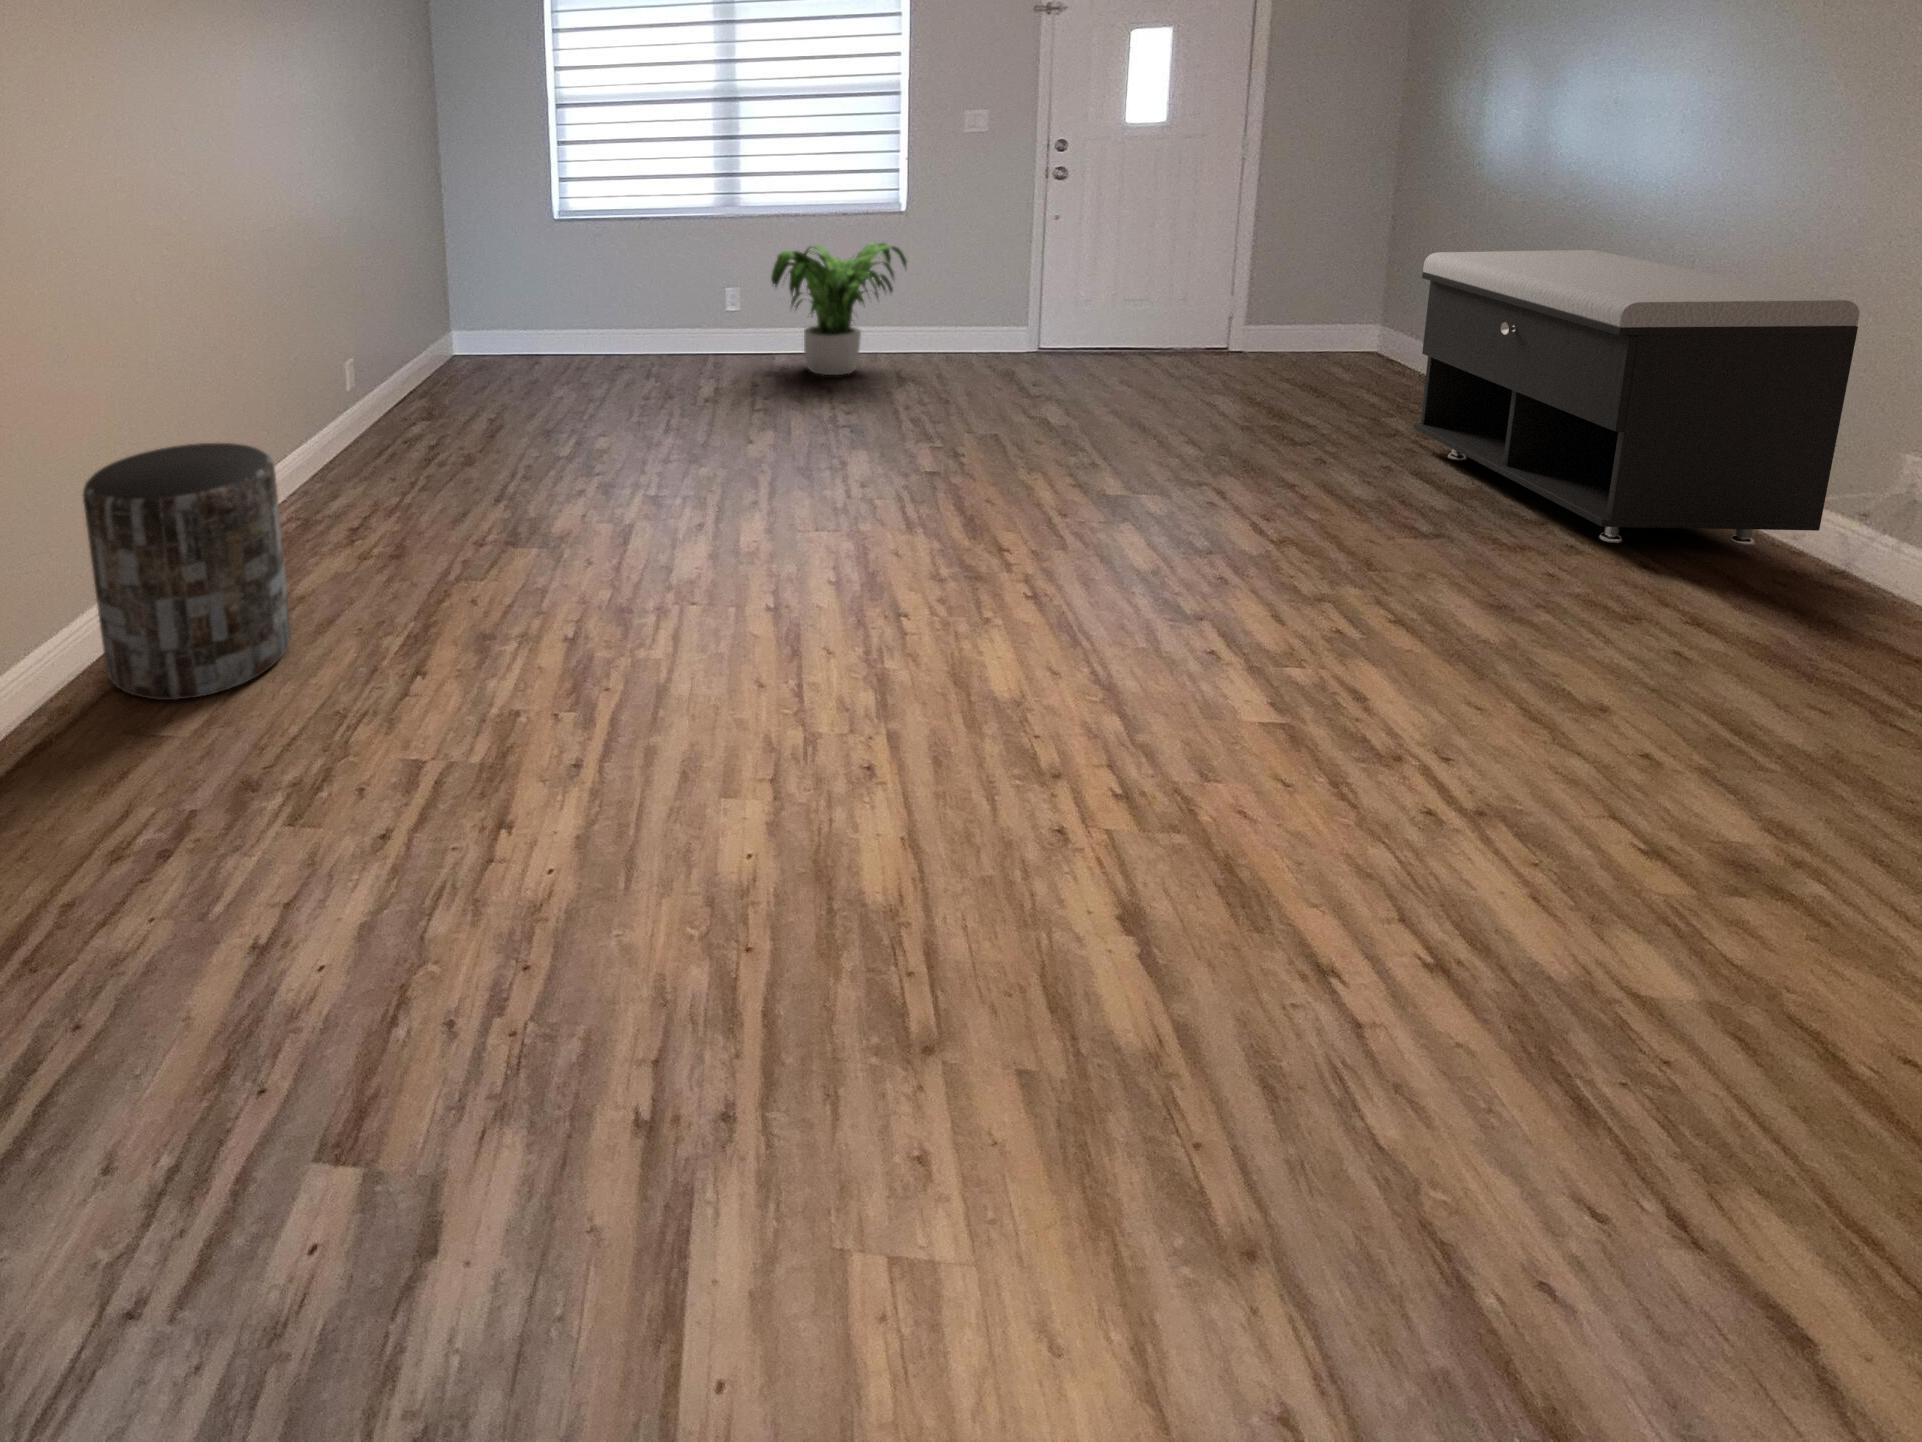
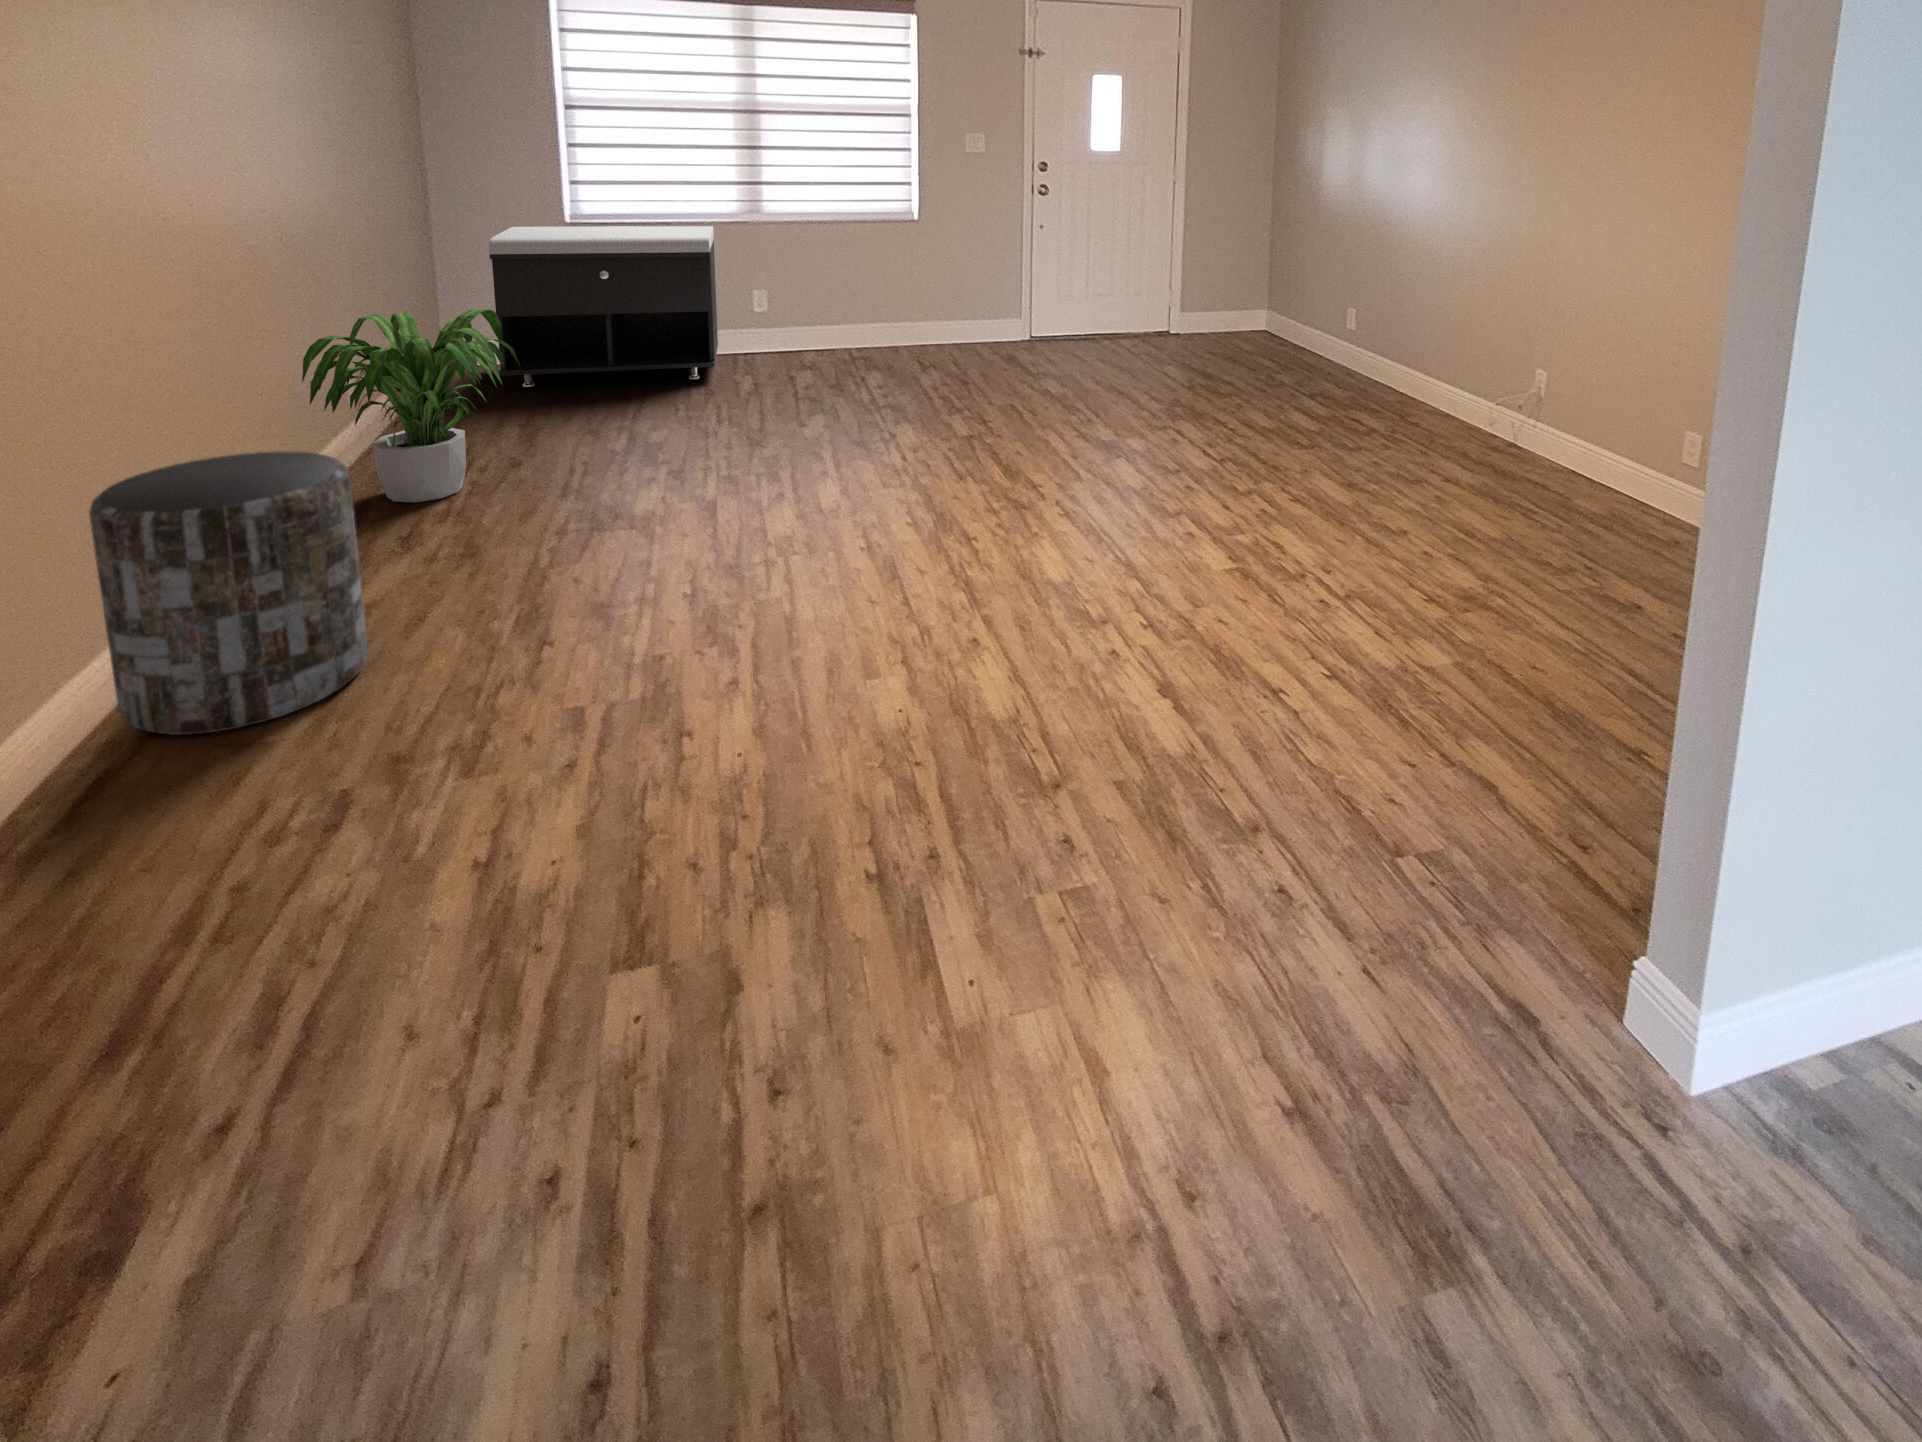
potted plant: present [771,243,907,375] -> present [302,310,520,503]
storage bench: present [1413,250,1859,546] -> present [489,226,718,387]

